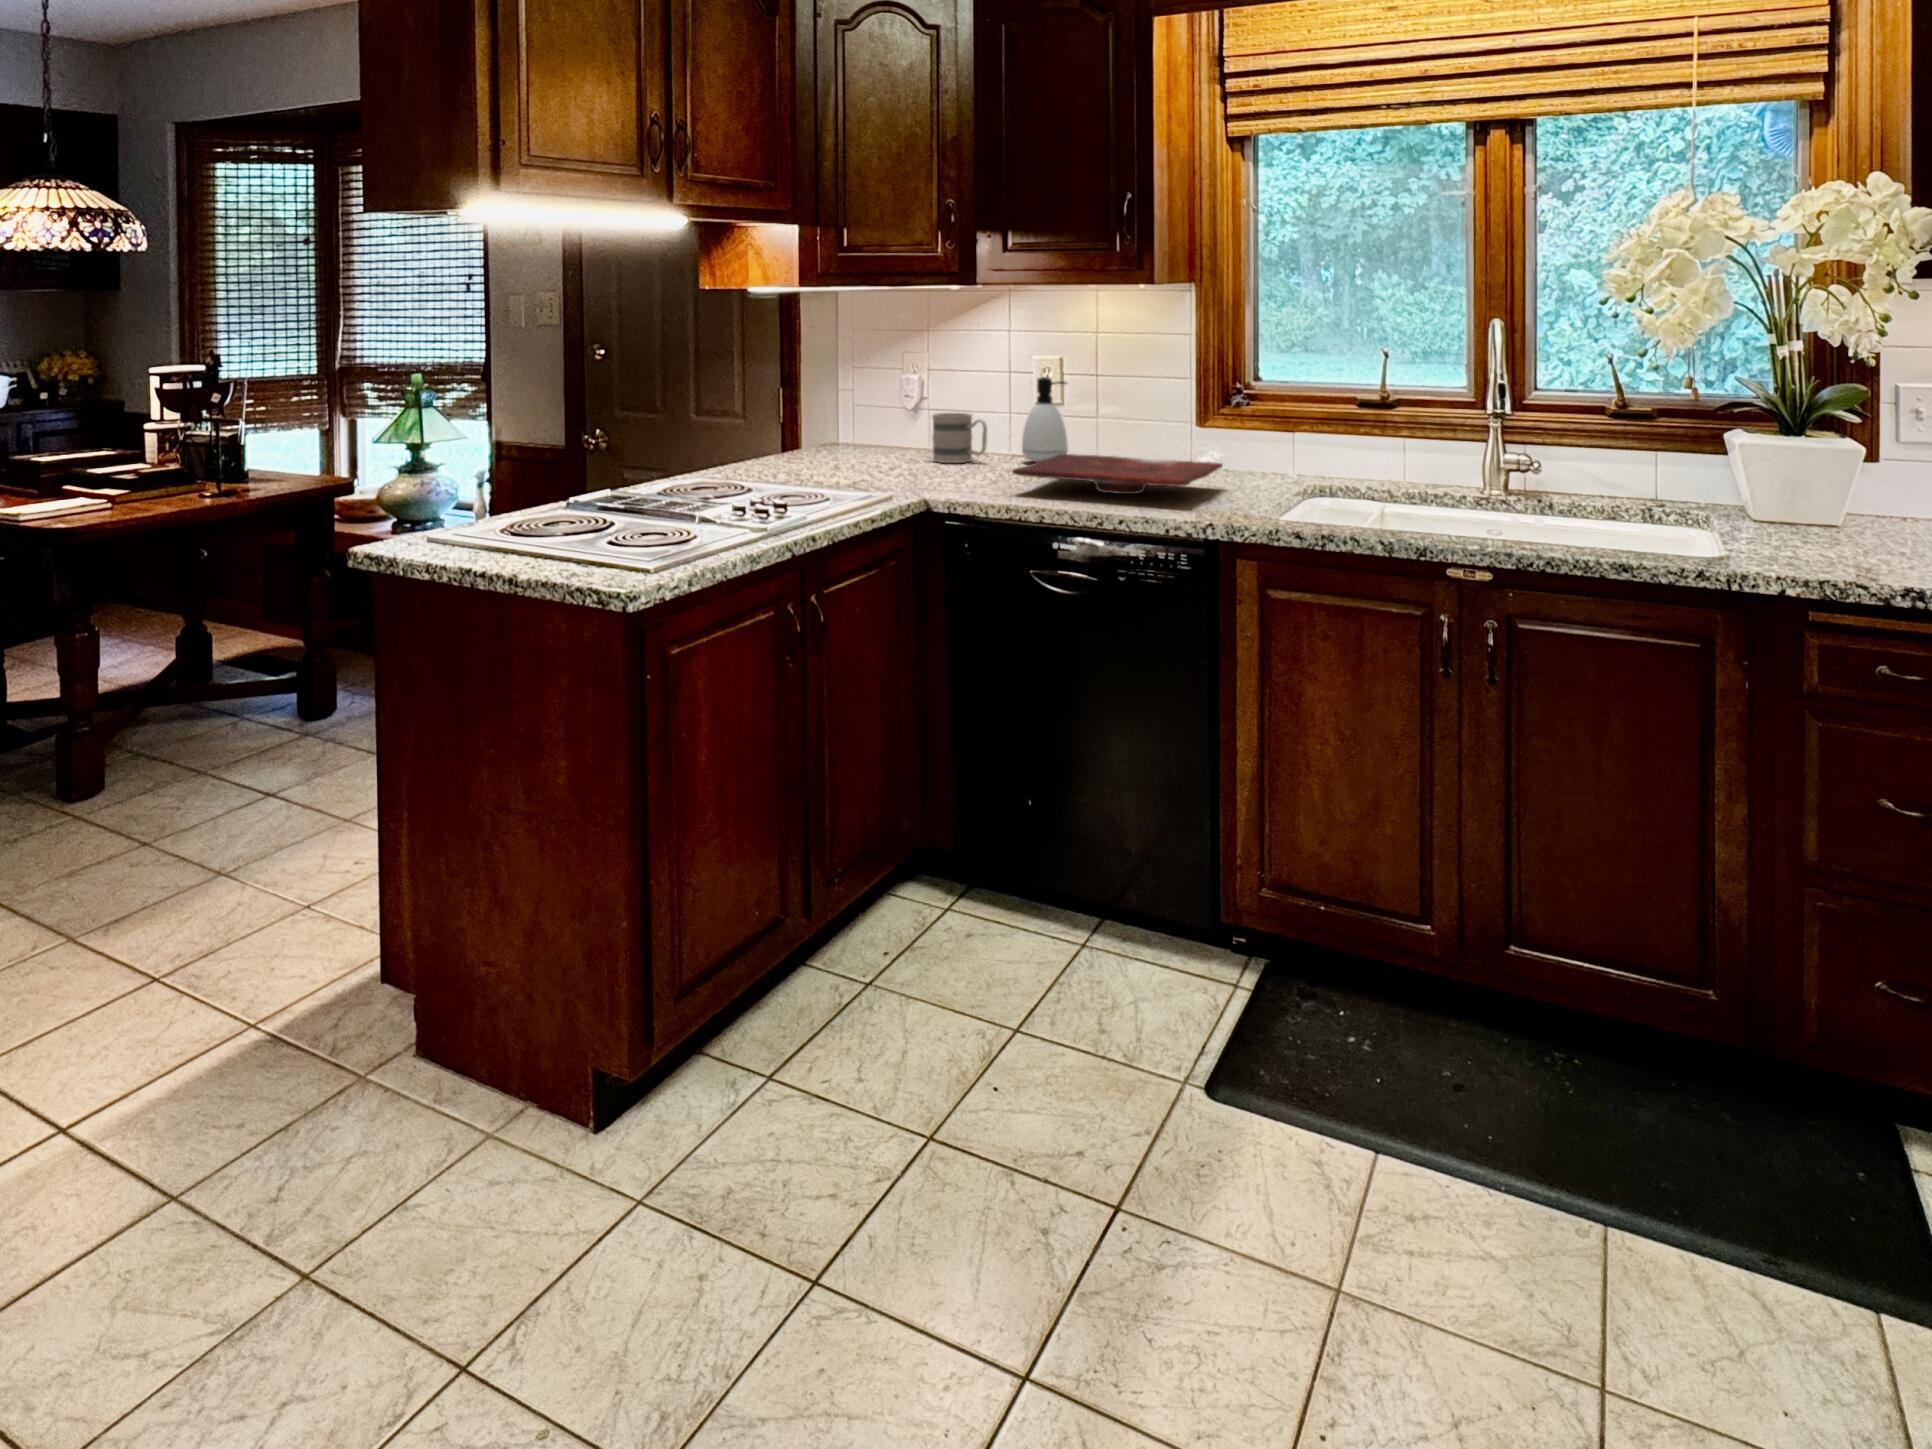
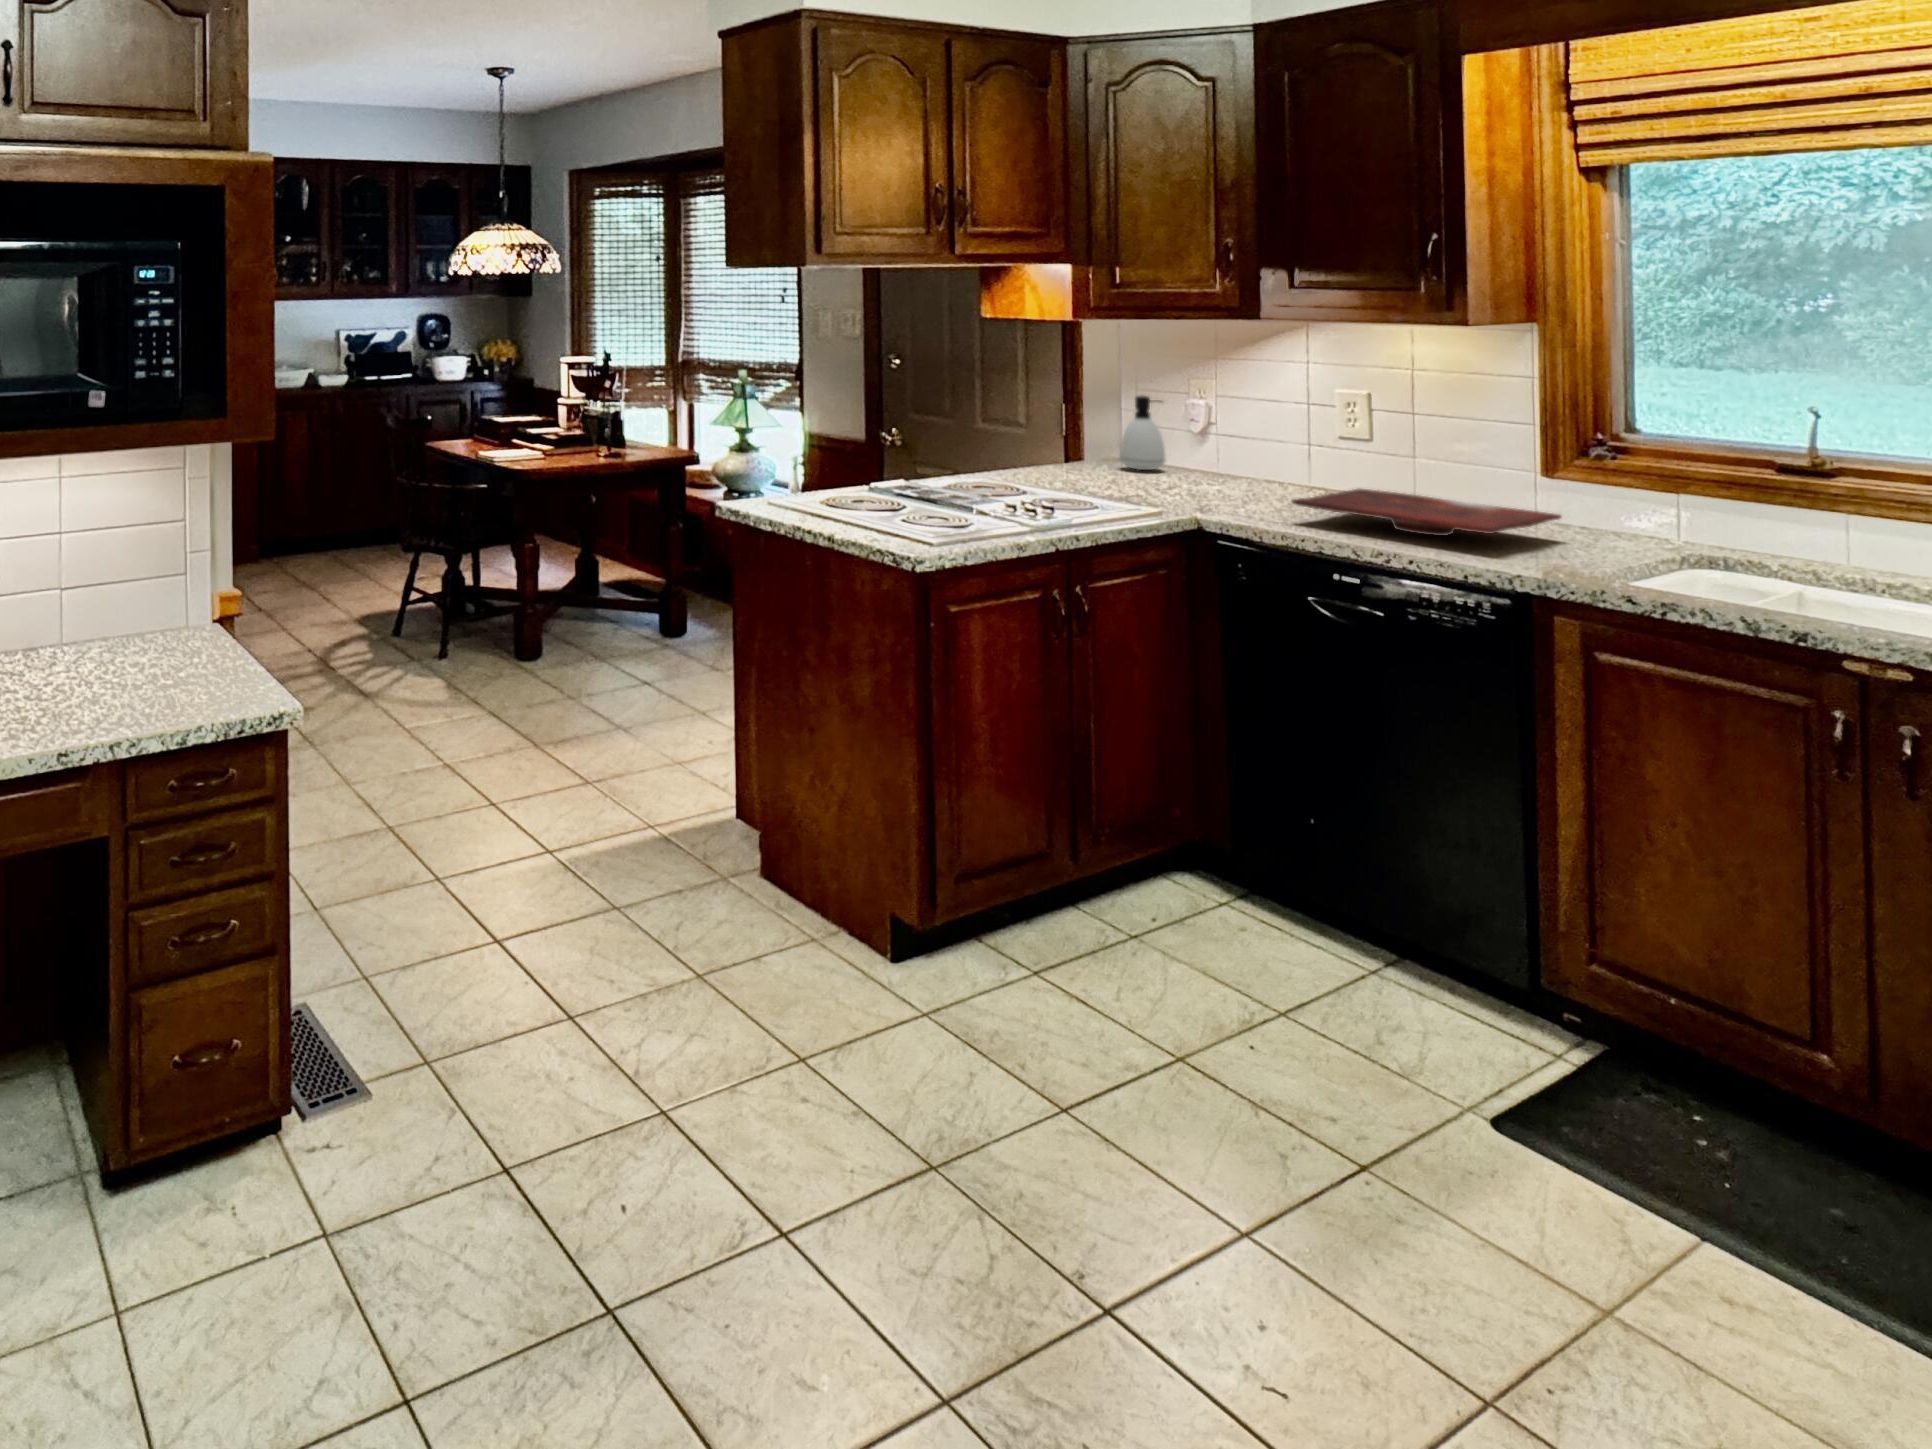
soap dispenser: present [1022,377,1068,462] -> present [1119,396,1165,470]
mug: present [932,413,987,463] -> none [1218,438,1280,487]

